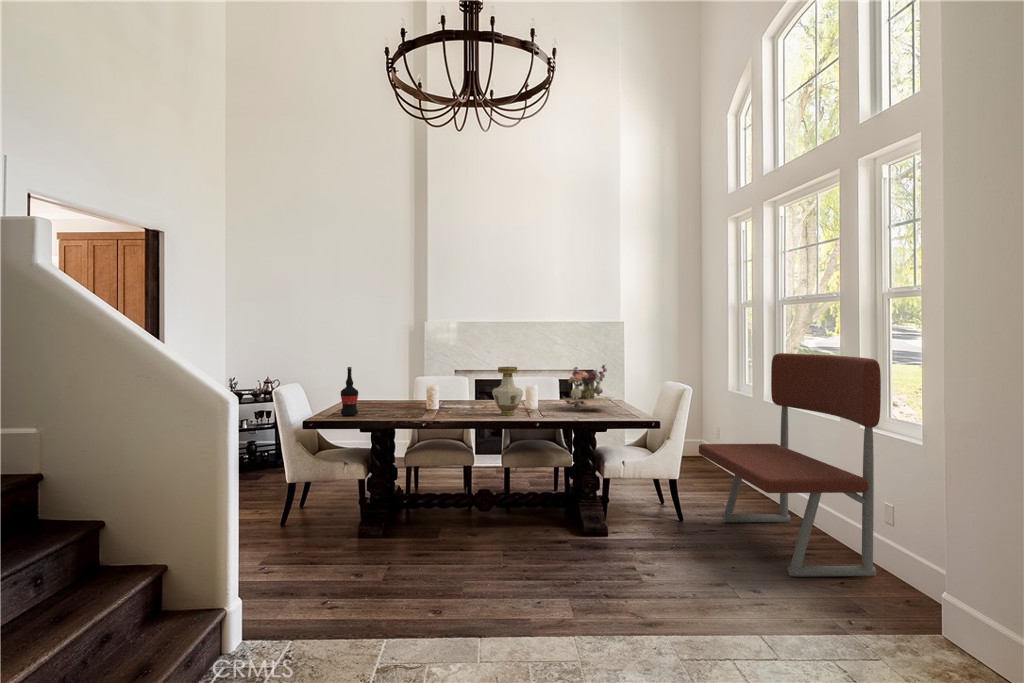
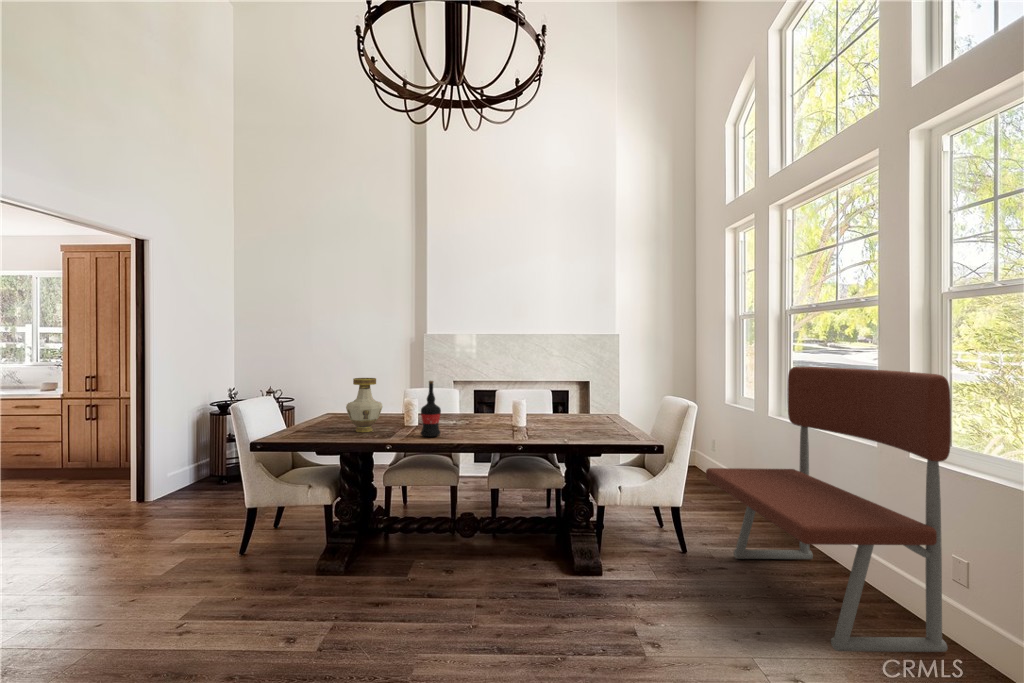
flower arrangement: present [560,365,613,408] -> none [549,377,610,427]
wine bottle: present [341,367,358,415] -> present [421,381,441,437]
vase: present [492,367,523,416] -> present [346,378,382,432]

